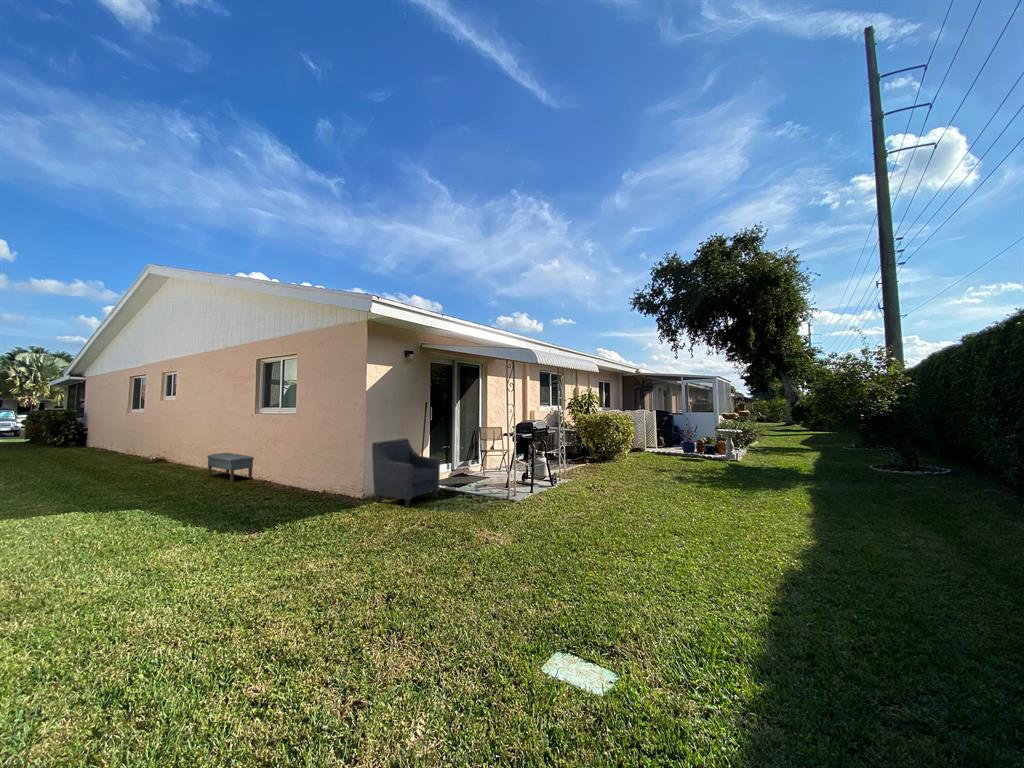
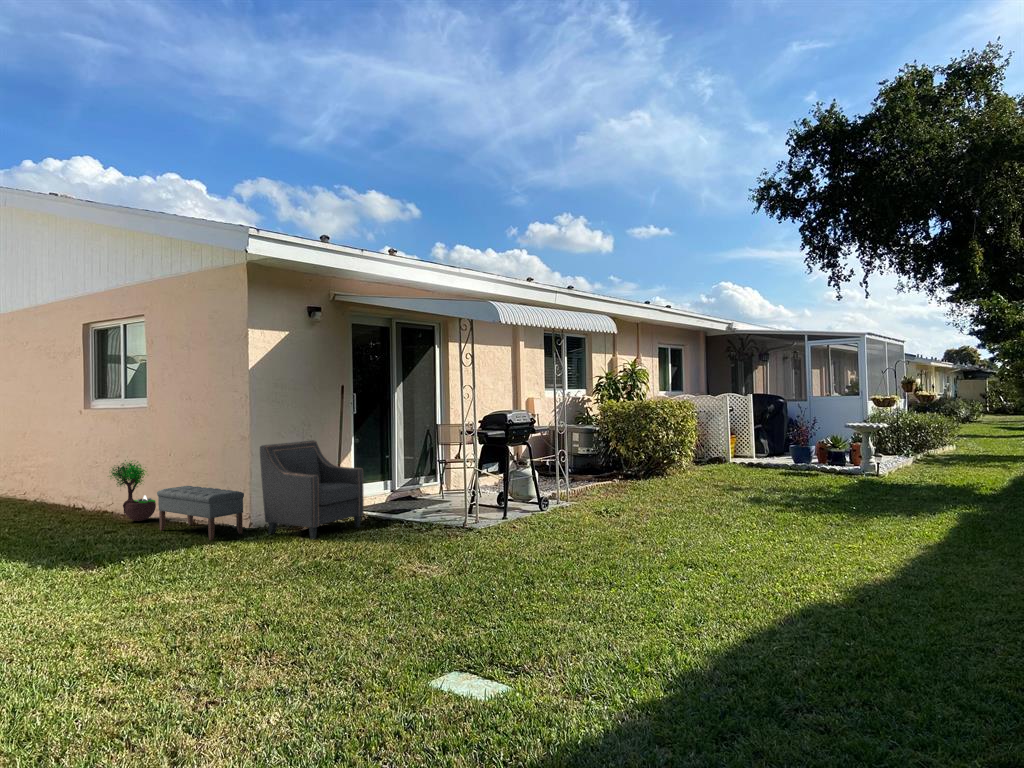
potted tree: none [266,446,298,489] -> present [110,460,156,521]
bench: present [208,453,254,482] -> present [157,486,244,540]

